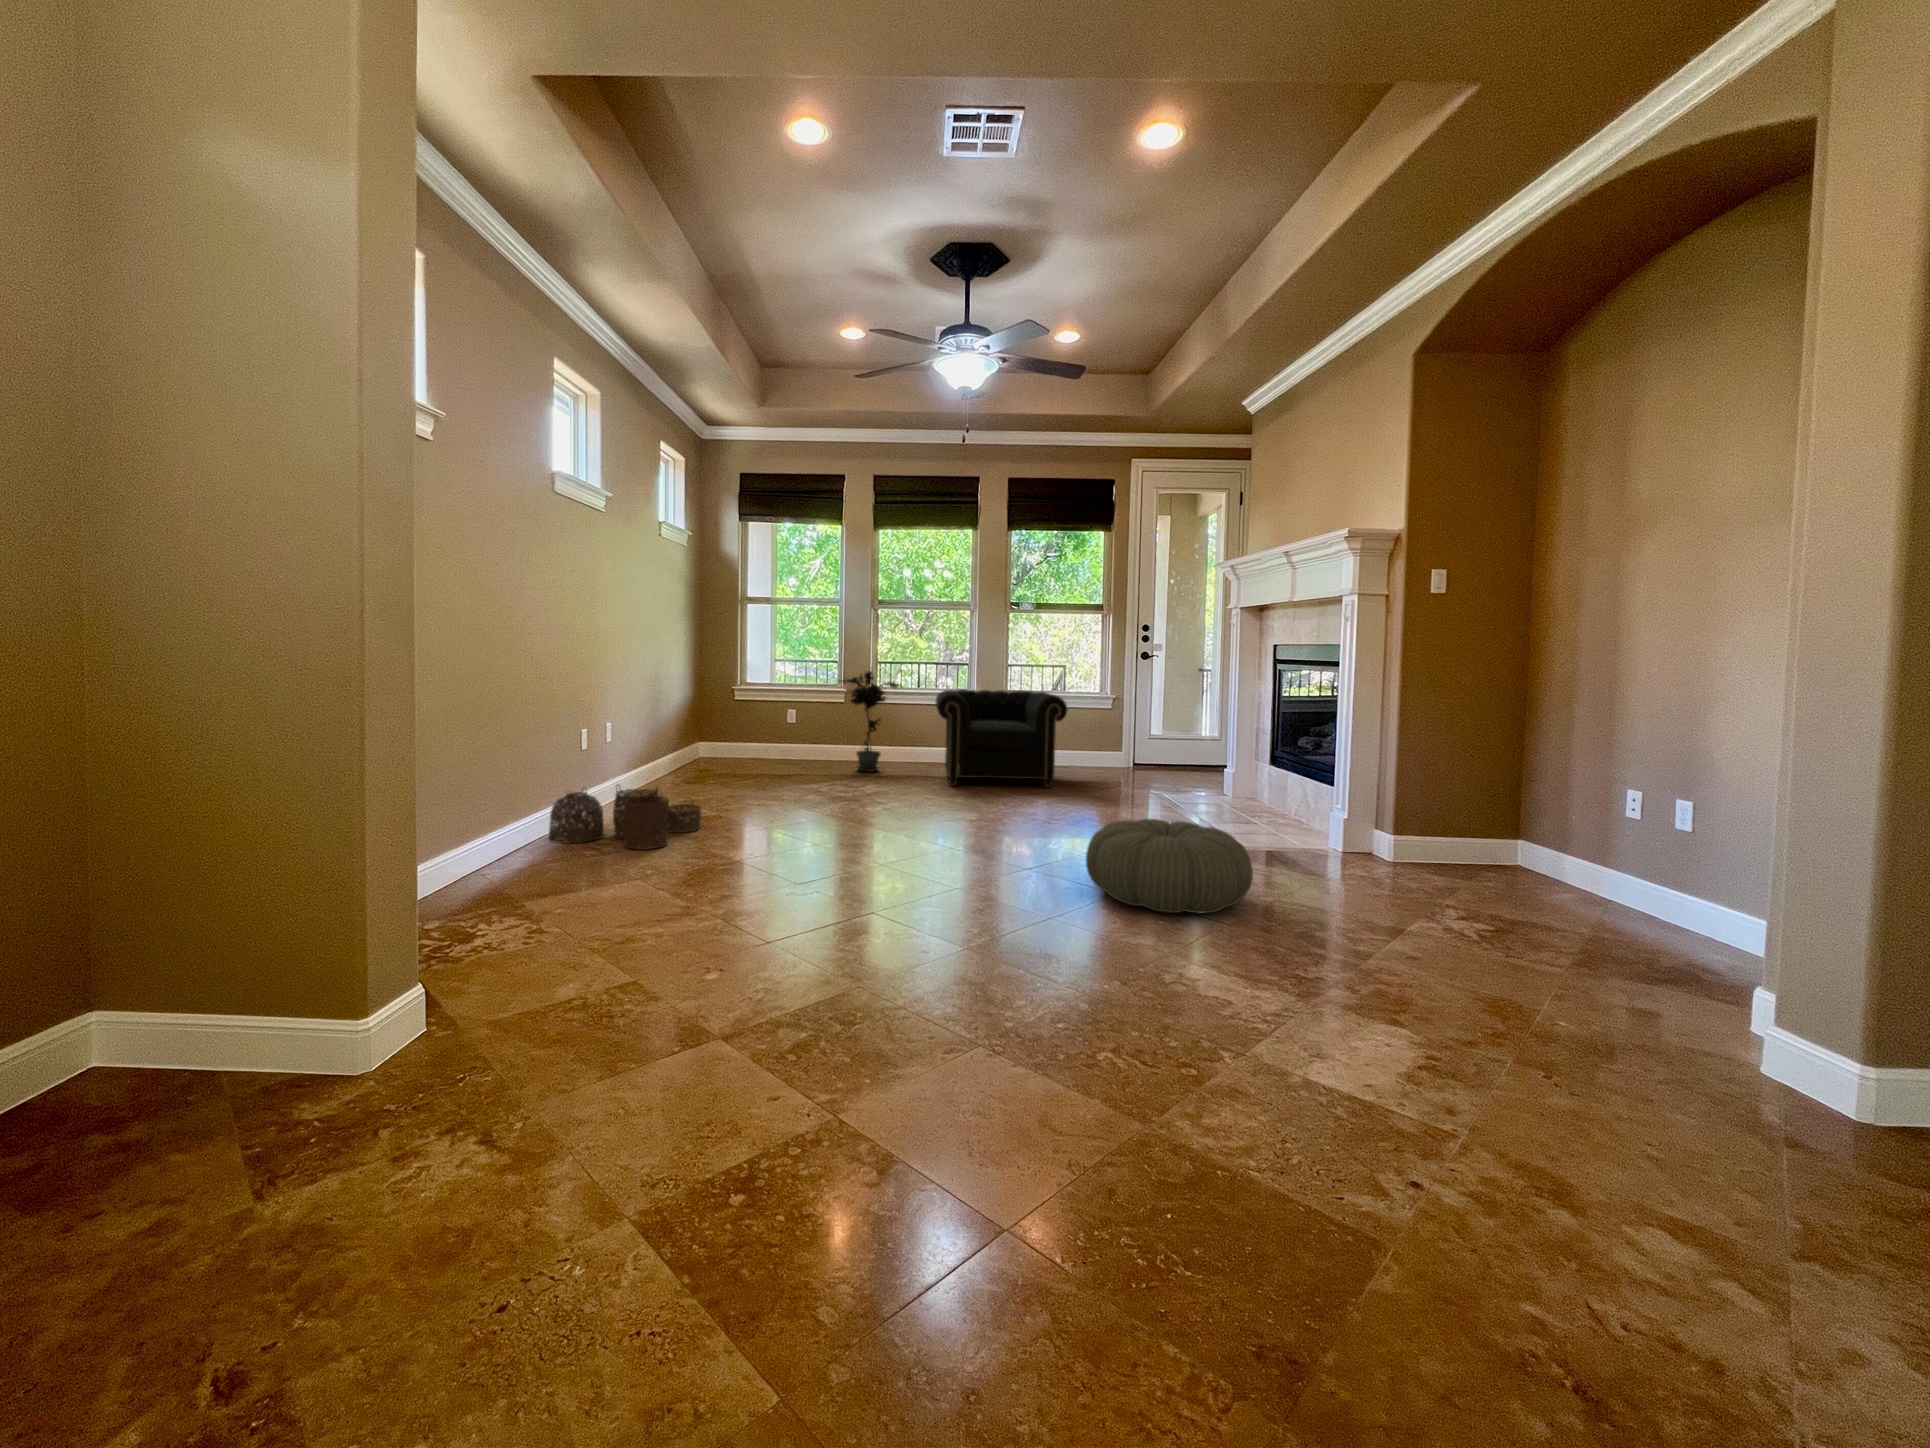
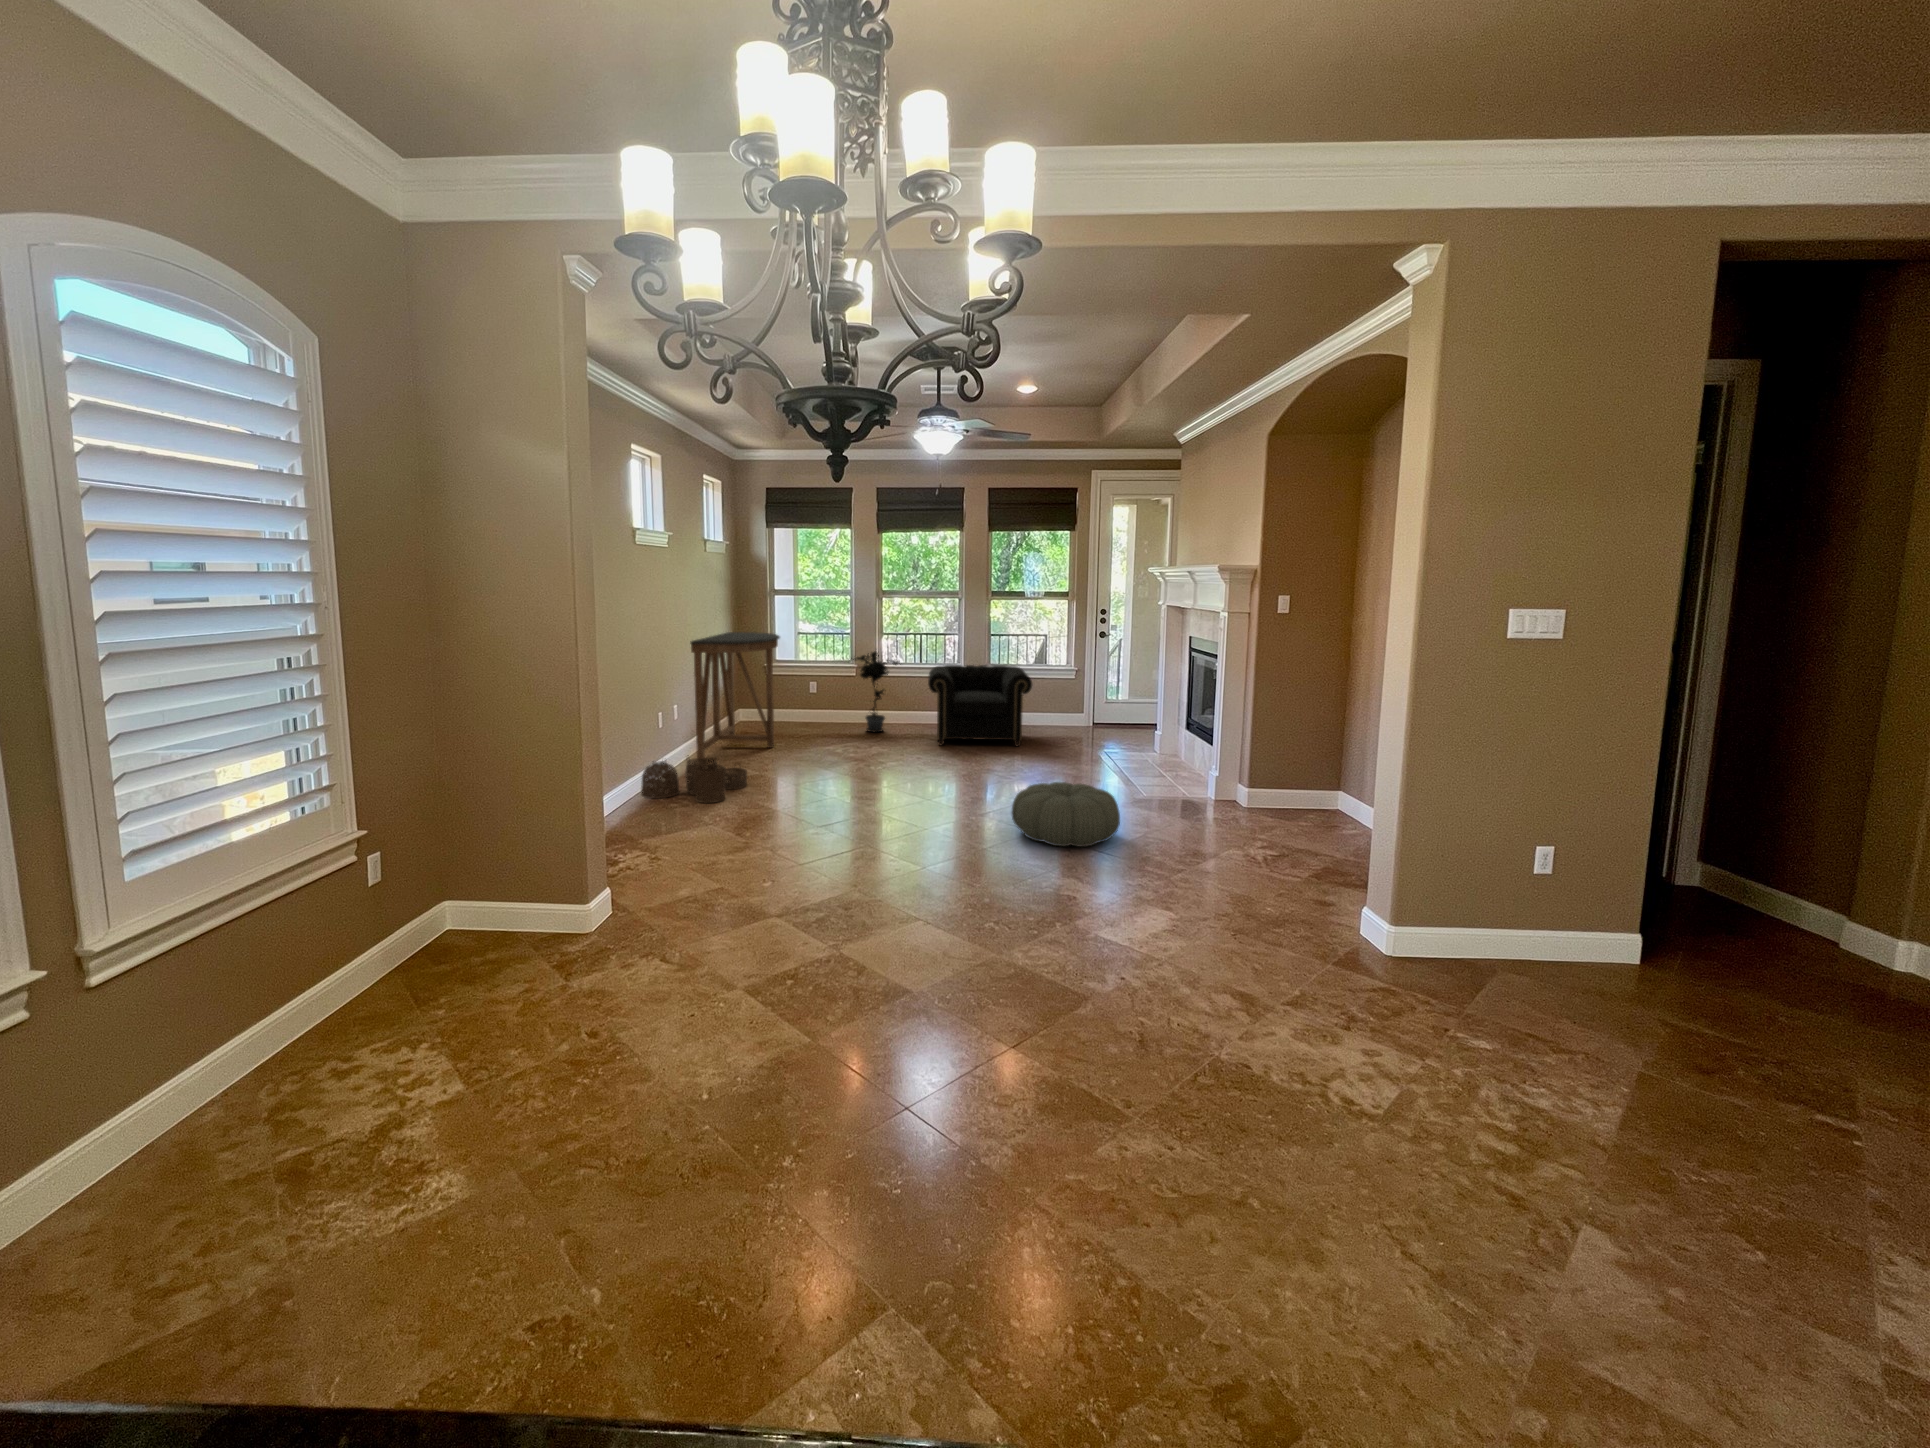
console table: none [635,642,754,797] -> present [691,632,780,759]

